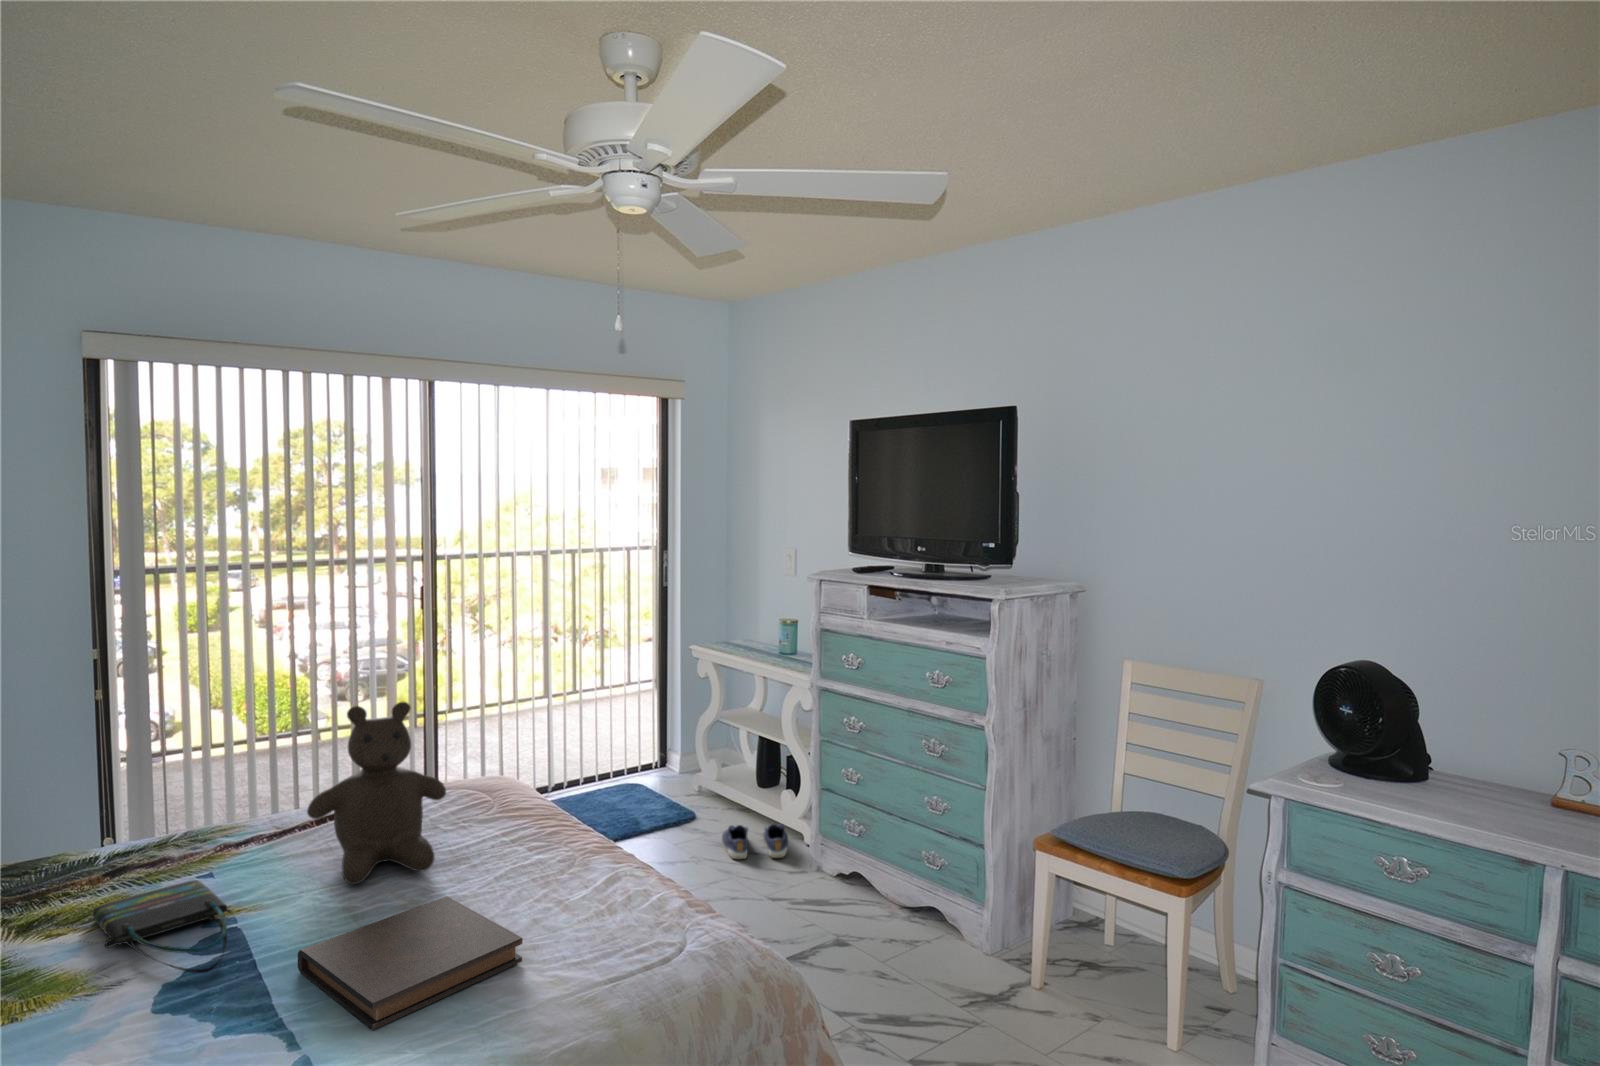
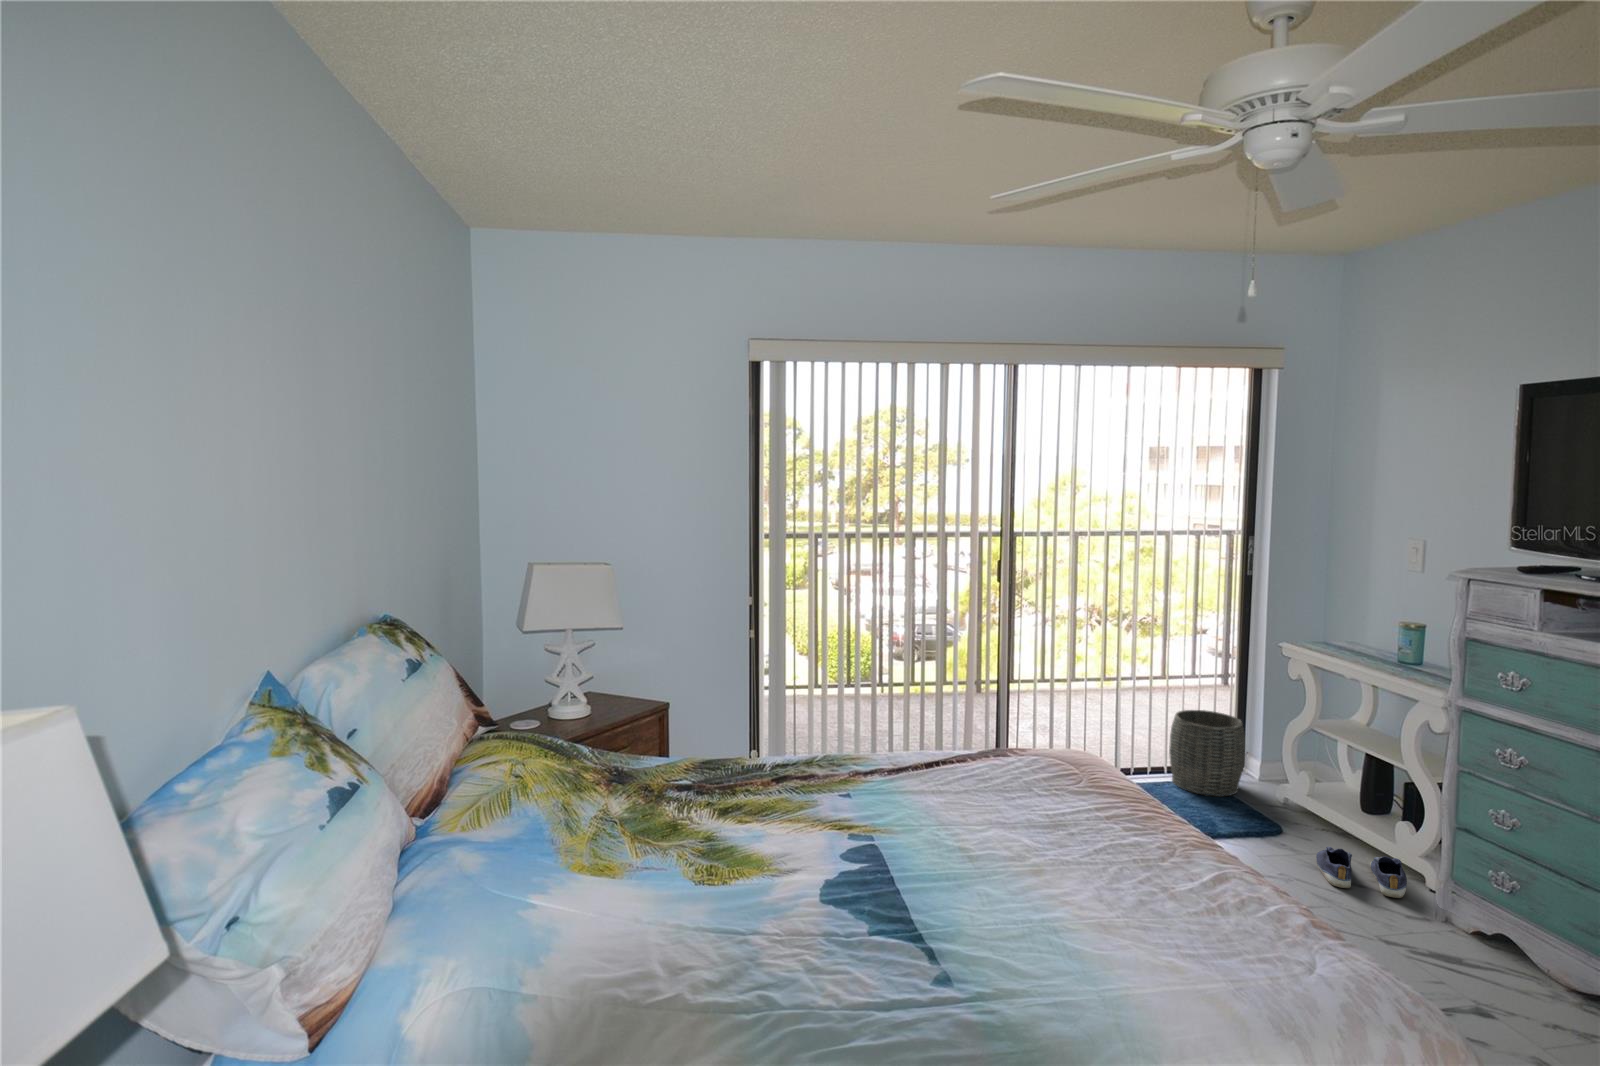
teddy bear: present [307,701,446,884] -> none [924,665,1045,831]
woven basket: none [601,717,668,799] -> present [1169,710,1245,796]
tote bag: present [93,880,231,973] -> none [769,797,869,881]
book: present [298,896,523,1030] -> none [924,862,1139,979]

